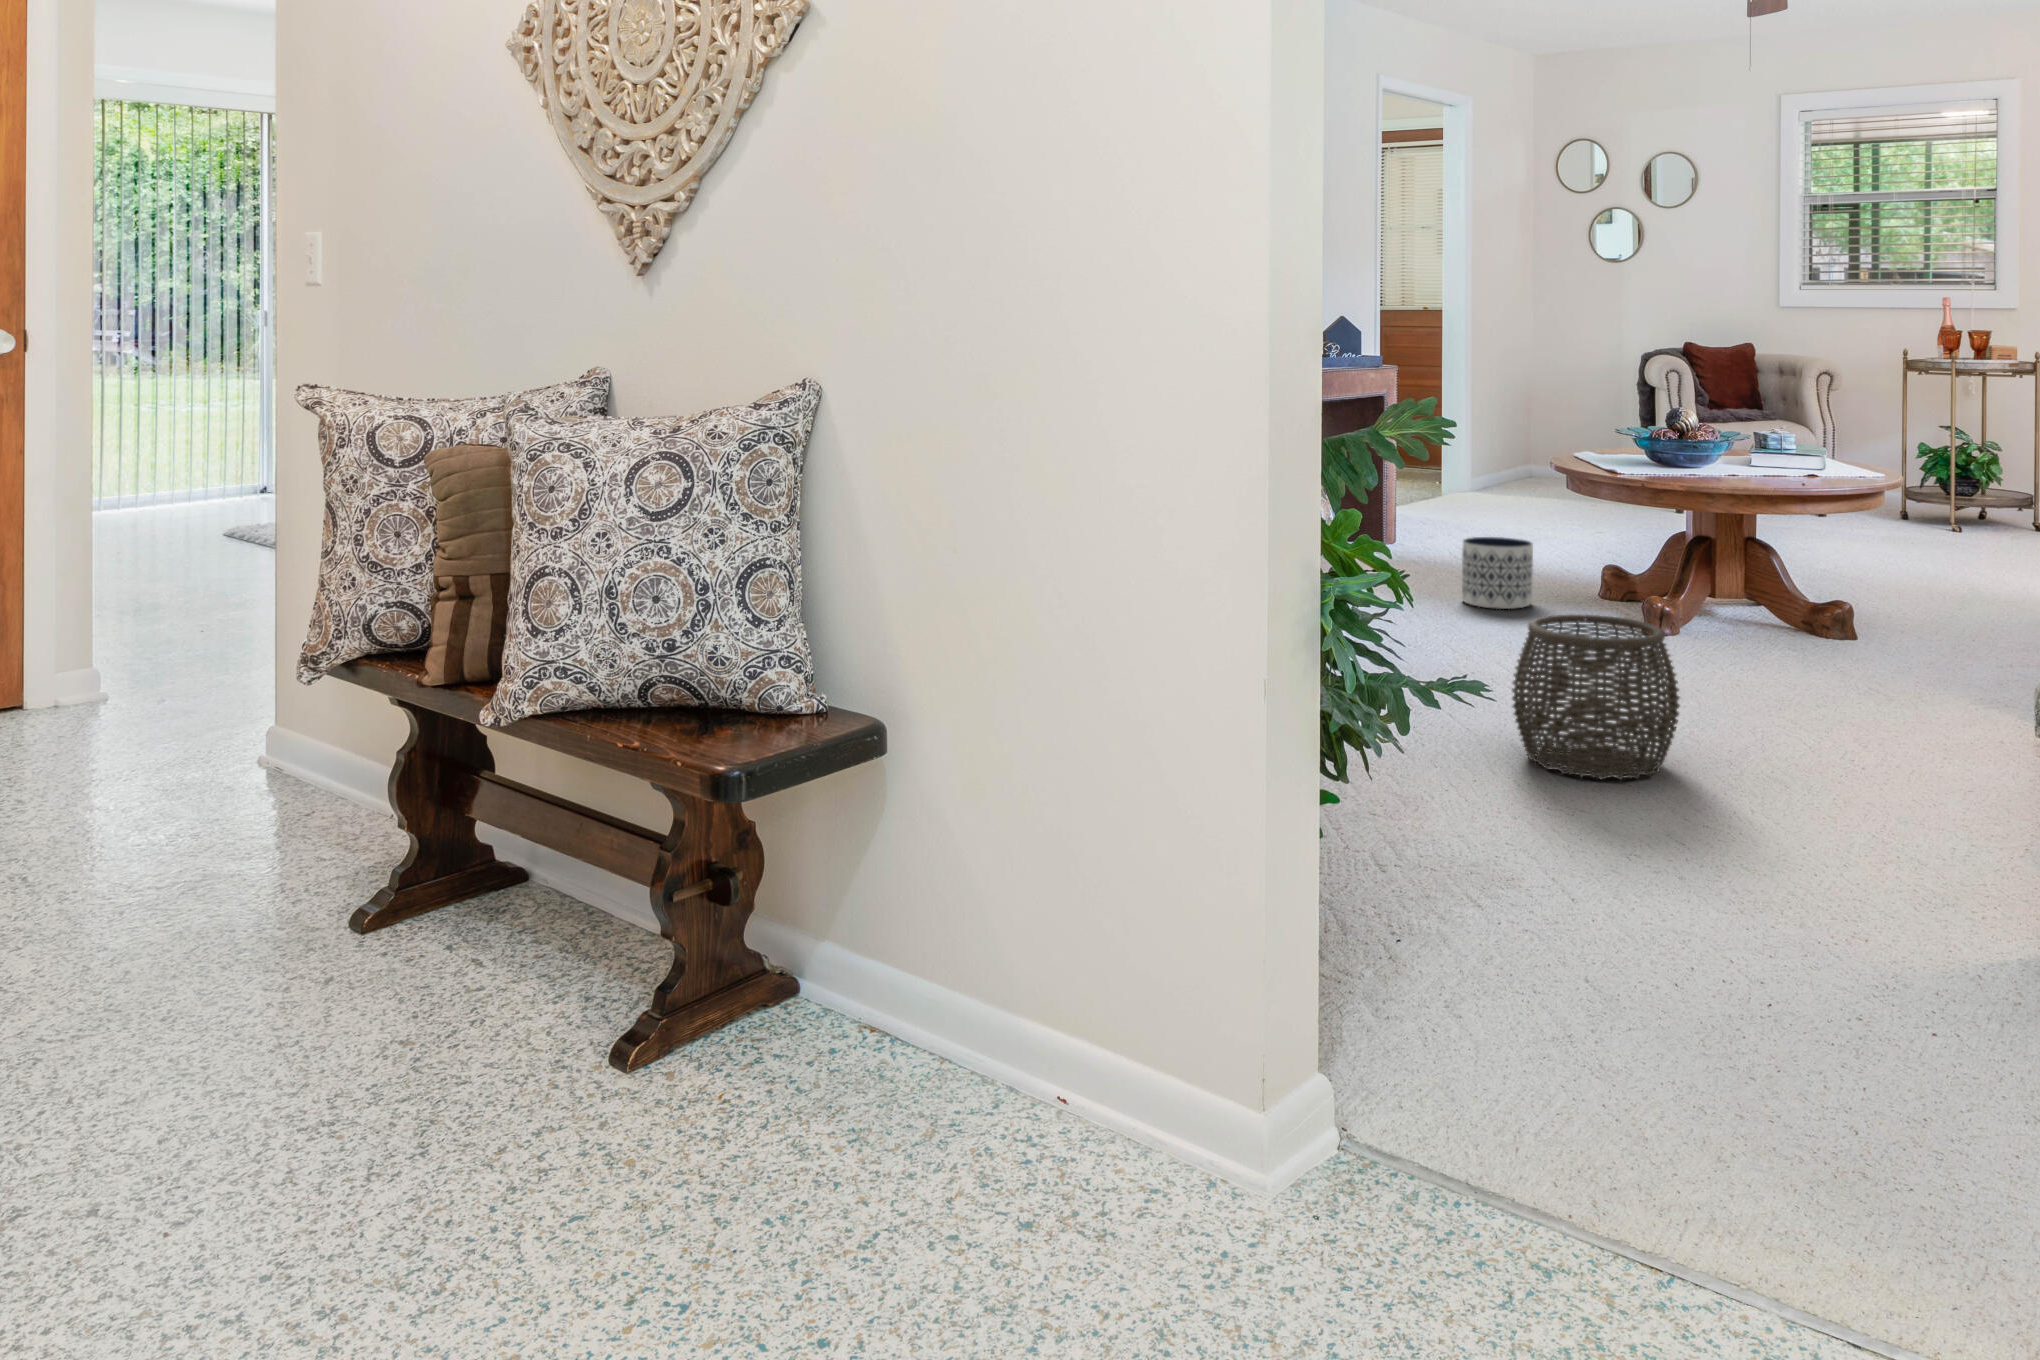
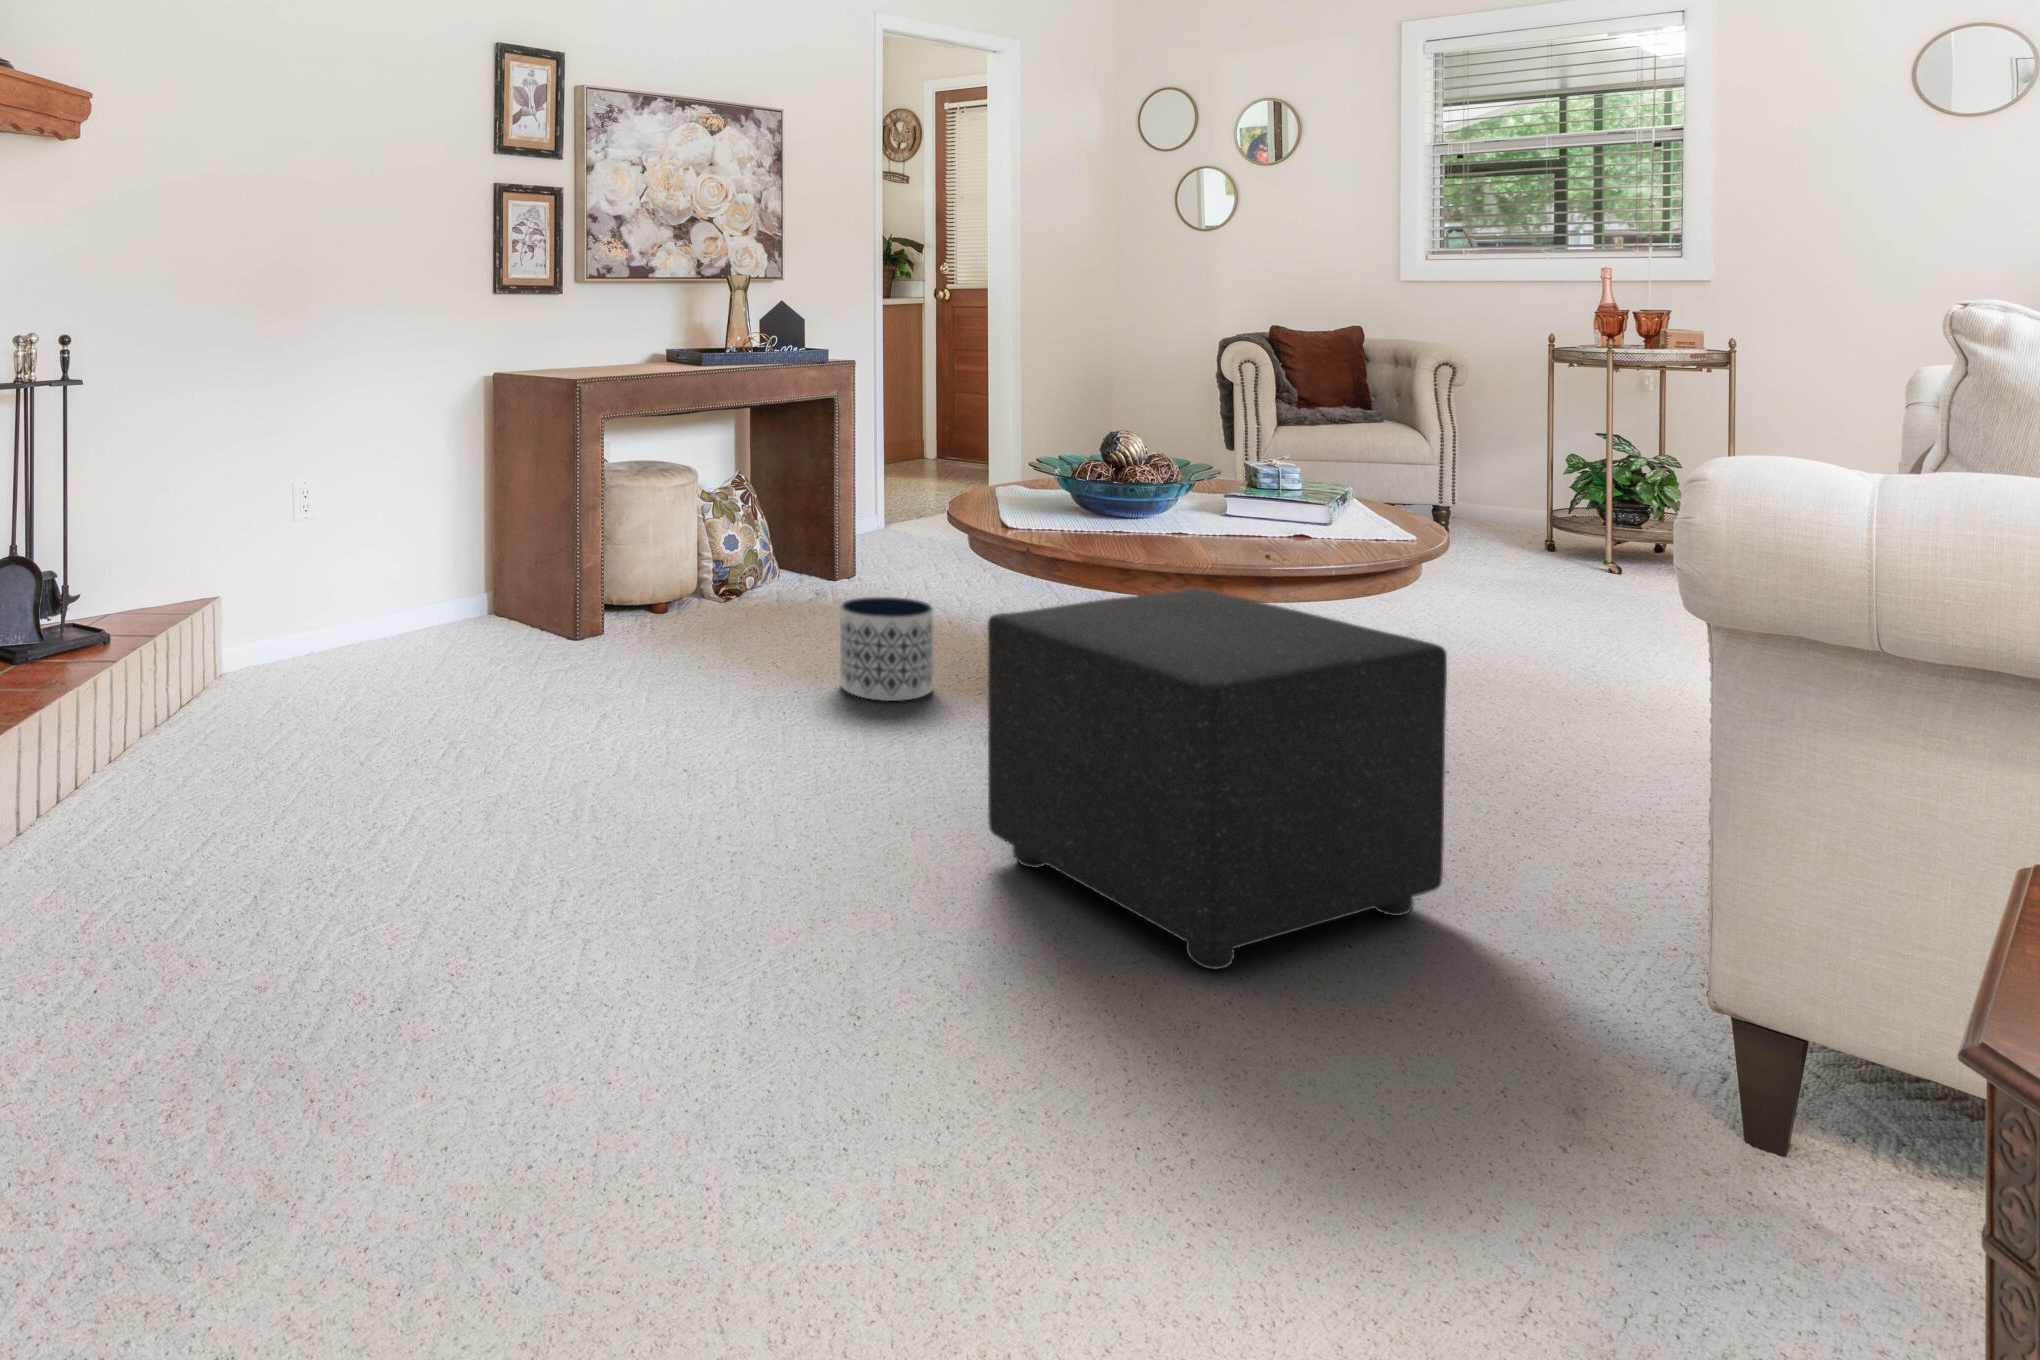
ottoman: none [1652,507,1931,707] -> present [988,589,1447,969]
woven basket: present [1512,614,1680,780] -> none [521,833,828,1210]

